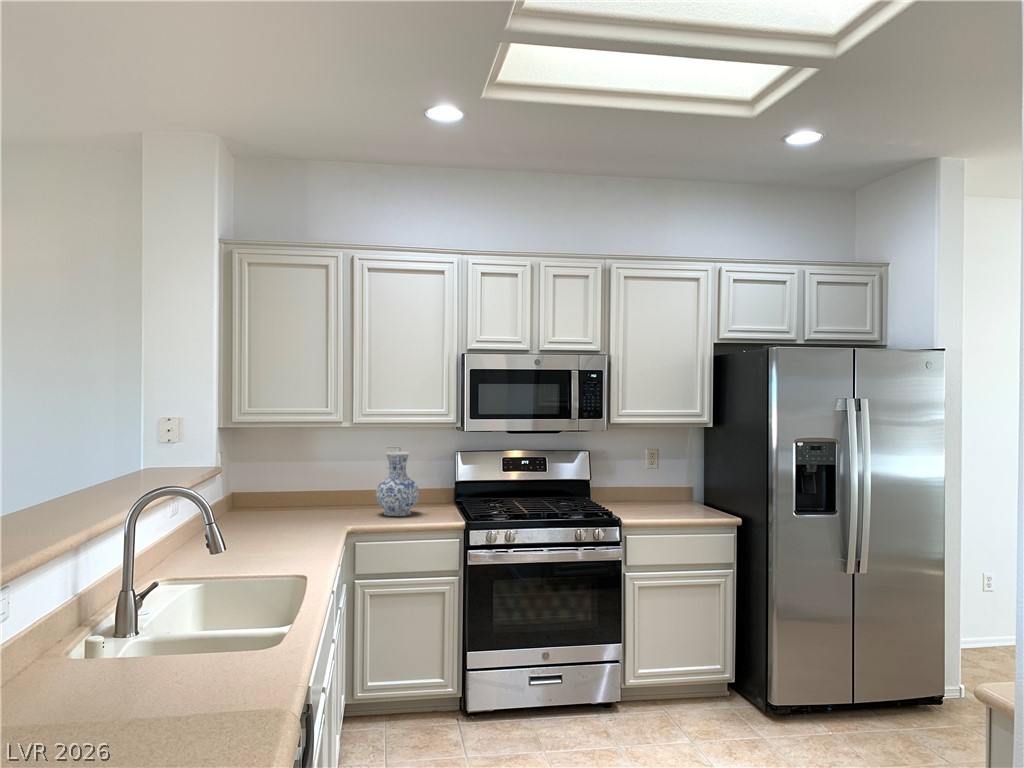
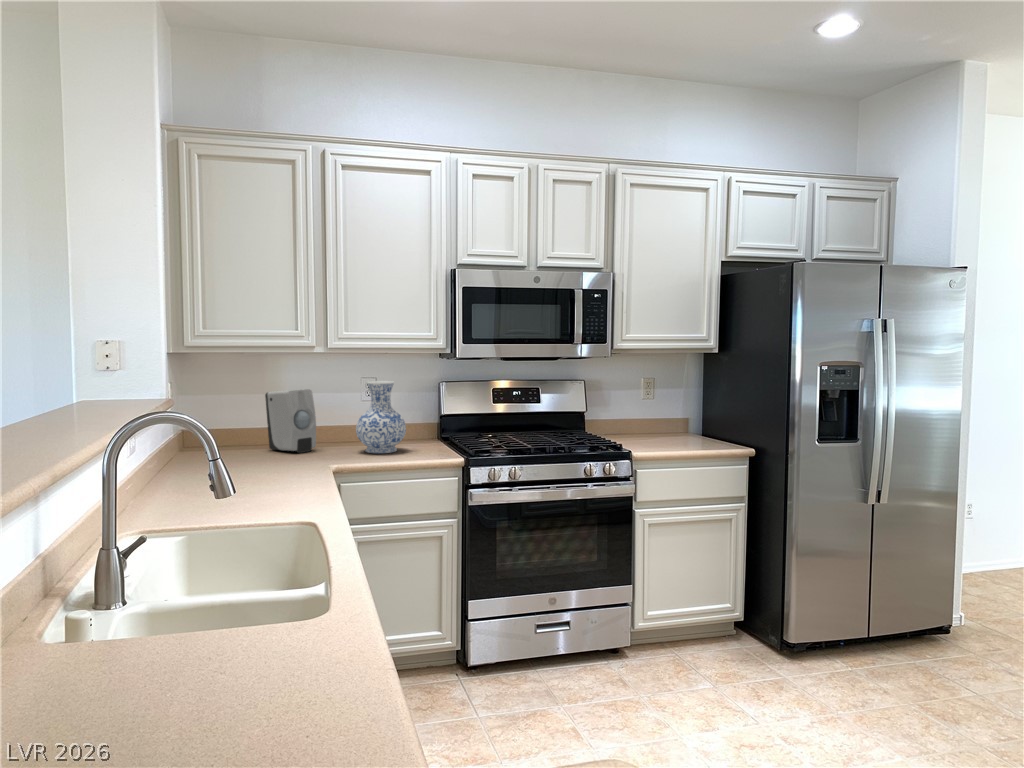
soap dispenser: none [300,458,342,514] -> present [265,389,316,453]

